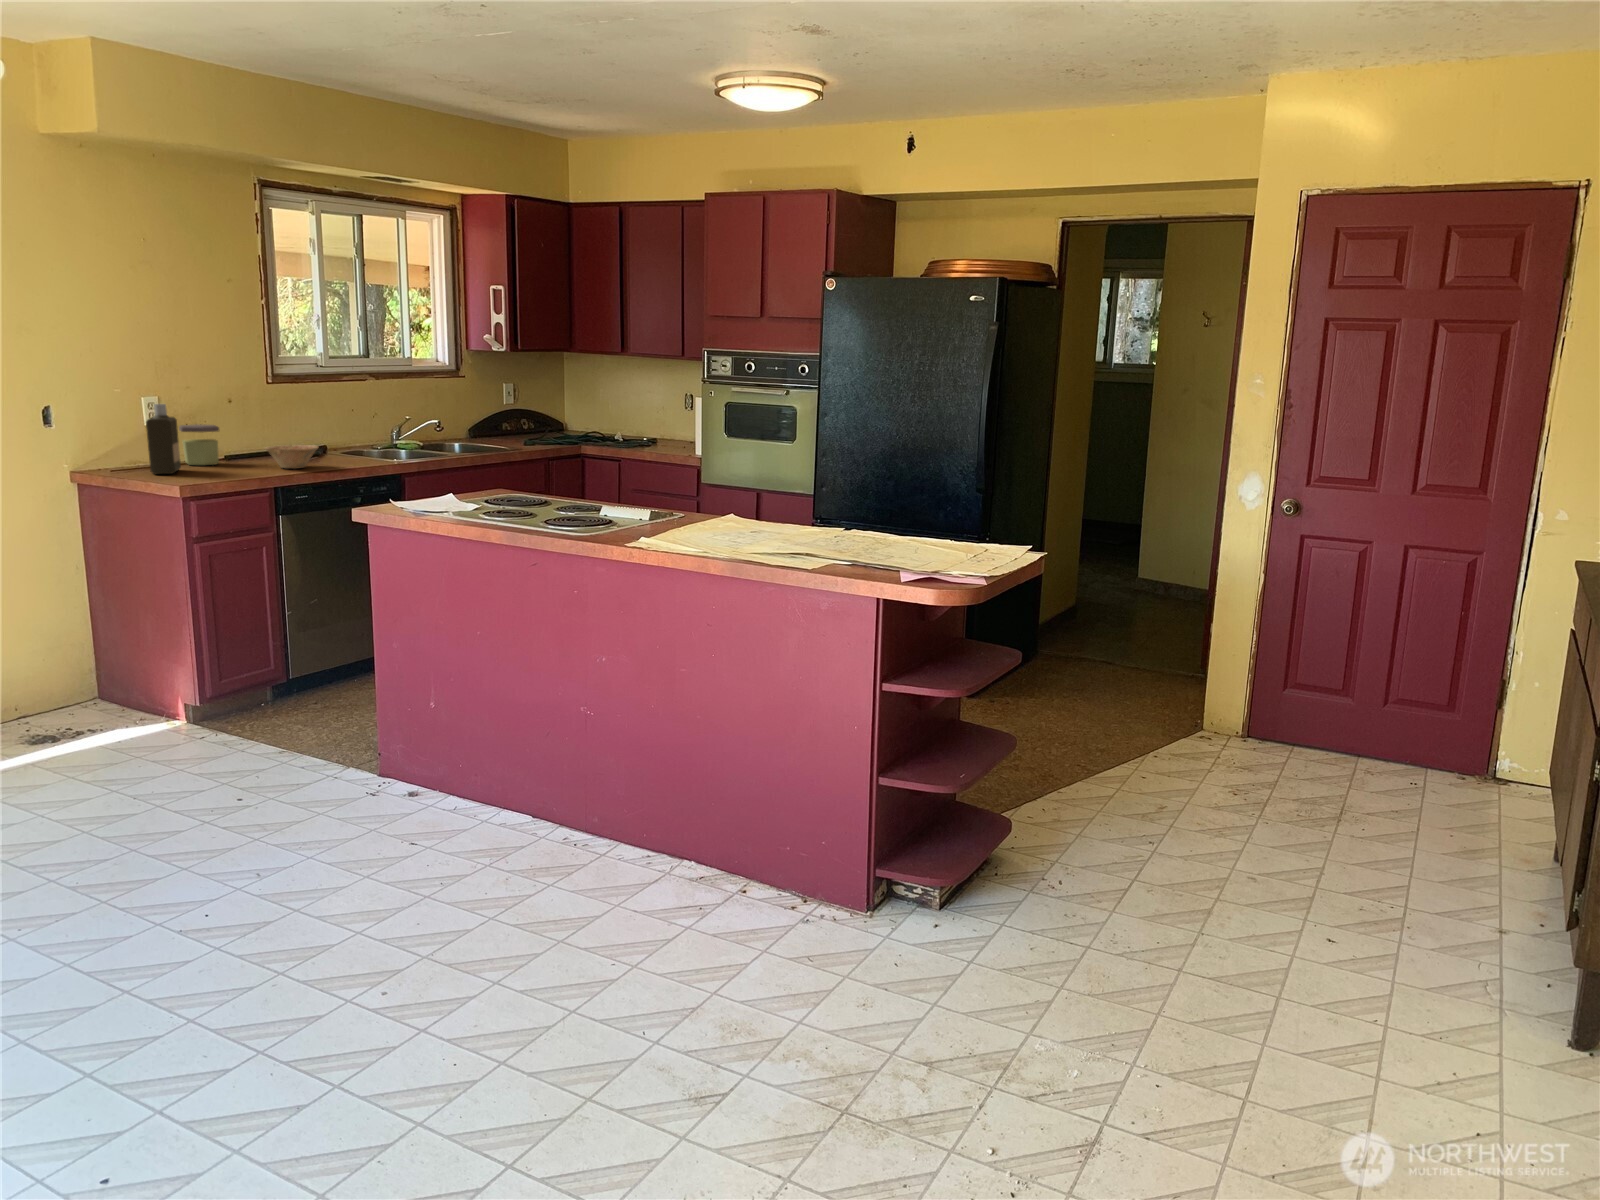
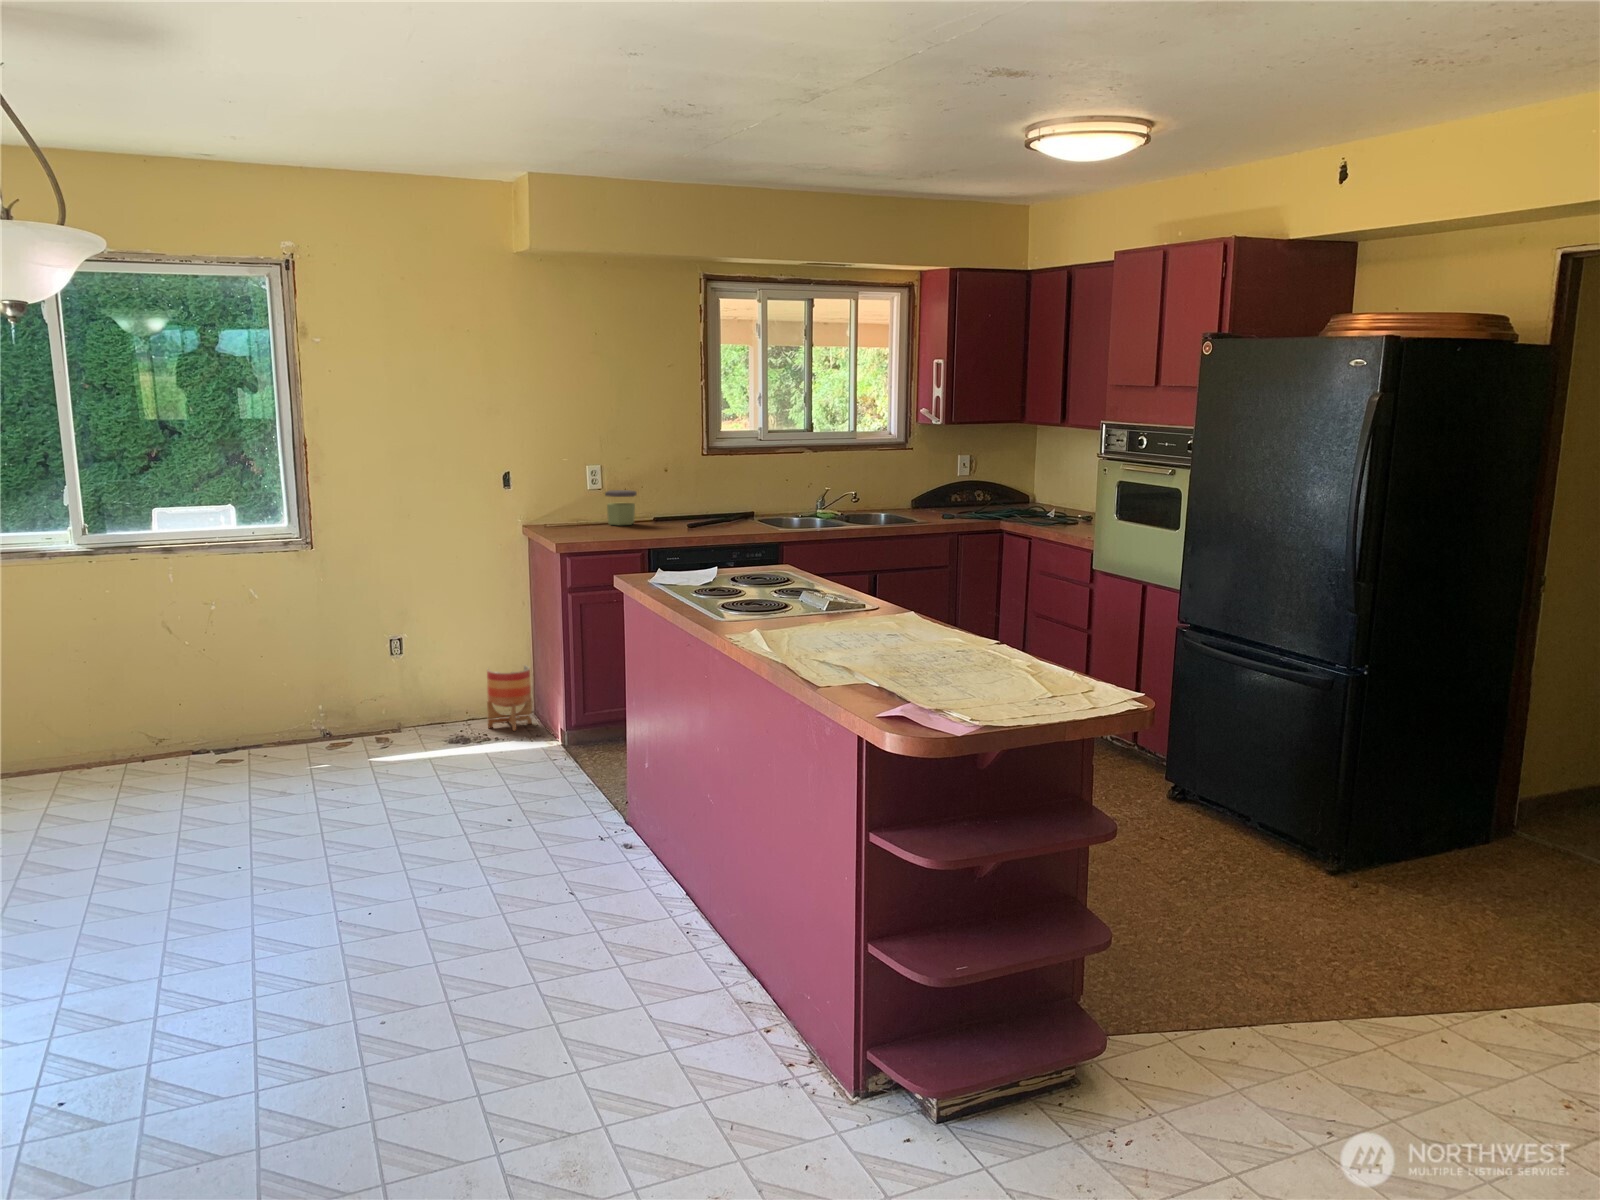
bottle: present [146,404,181,474] -> none [562,472,594,532]
dish: present [264,445,319,469] -> none [657,511,703,532]
planter: none [45,641,111,724] -> present [487,665,532,731]

